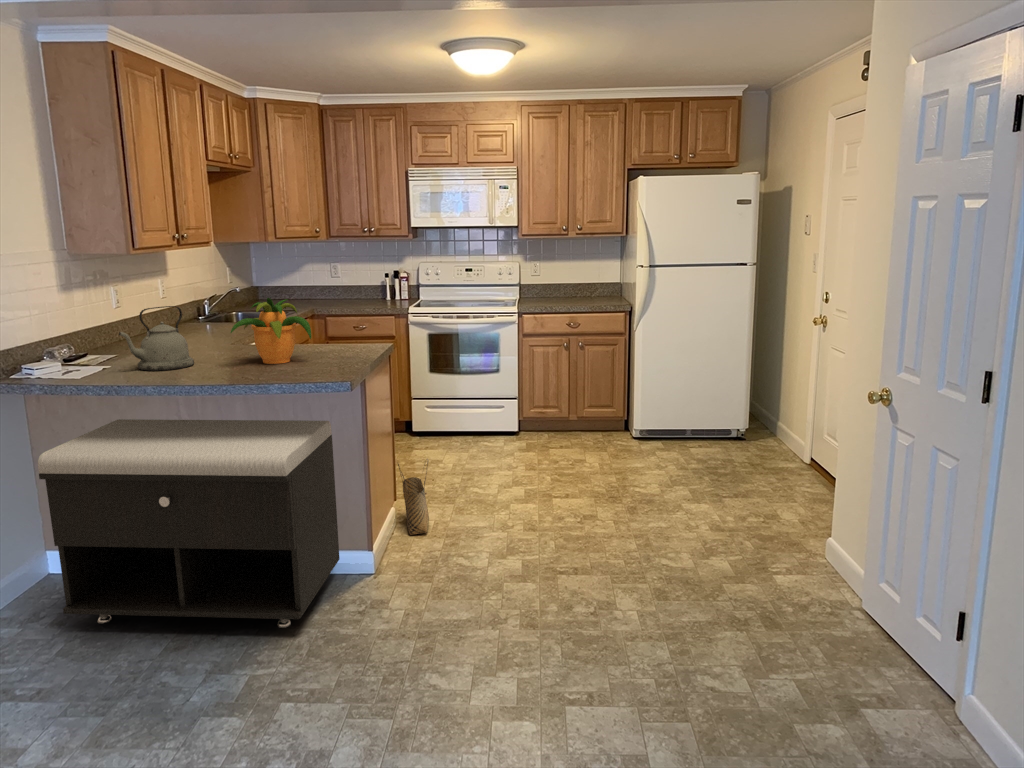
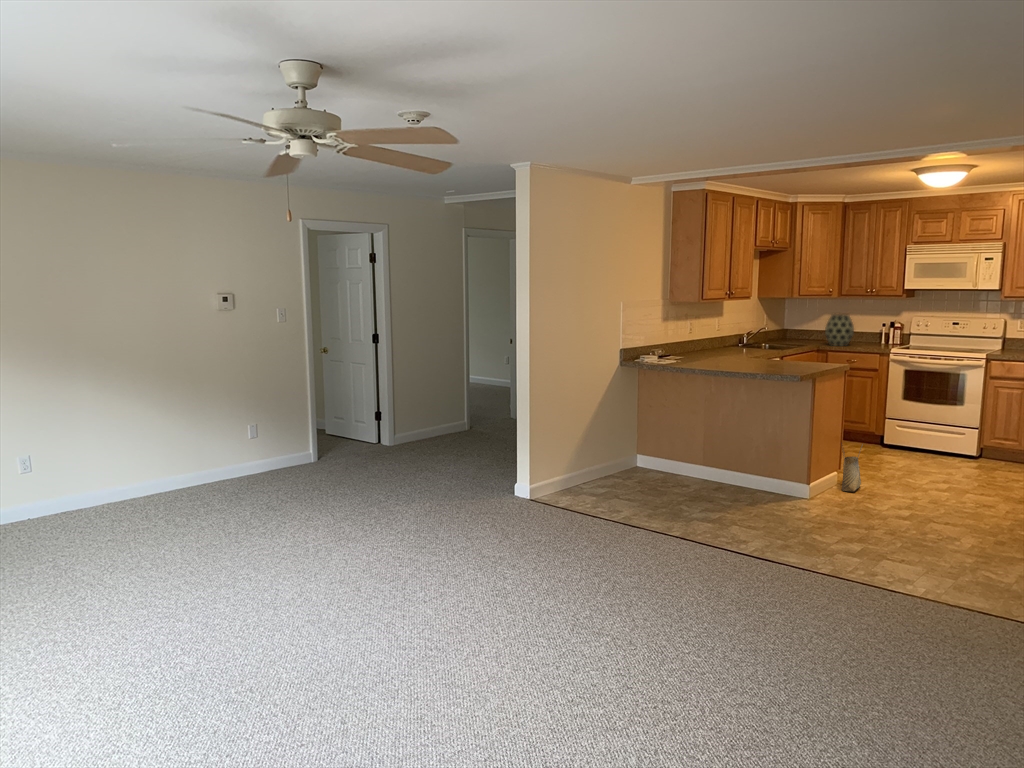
vase: none [316,264,354,308] -> present [825,314,854,346]
potted plant: present [231,298,311,364] -> none [742,329,789,367]
kettle: present [119,306,194,371] -> none [686,331,723,365]
storage bench: present [38,419,340,628] -> none [641,389,791,508]

